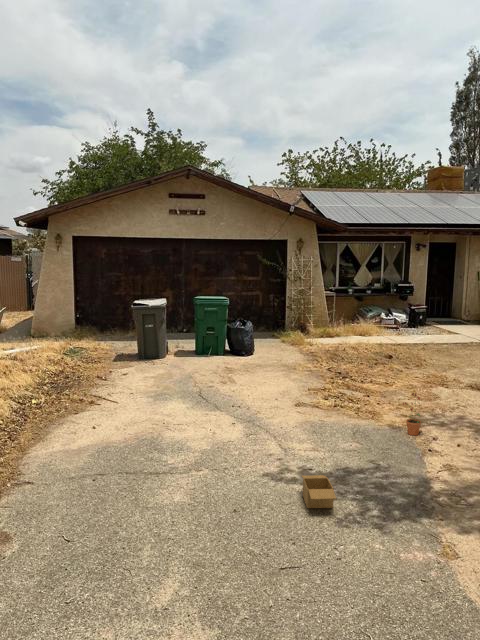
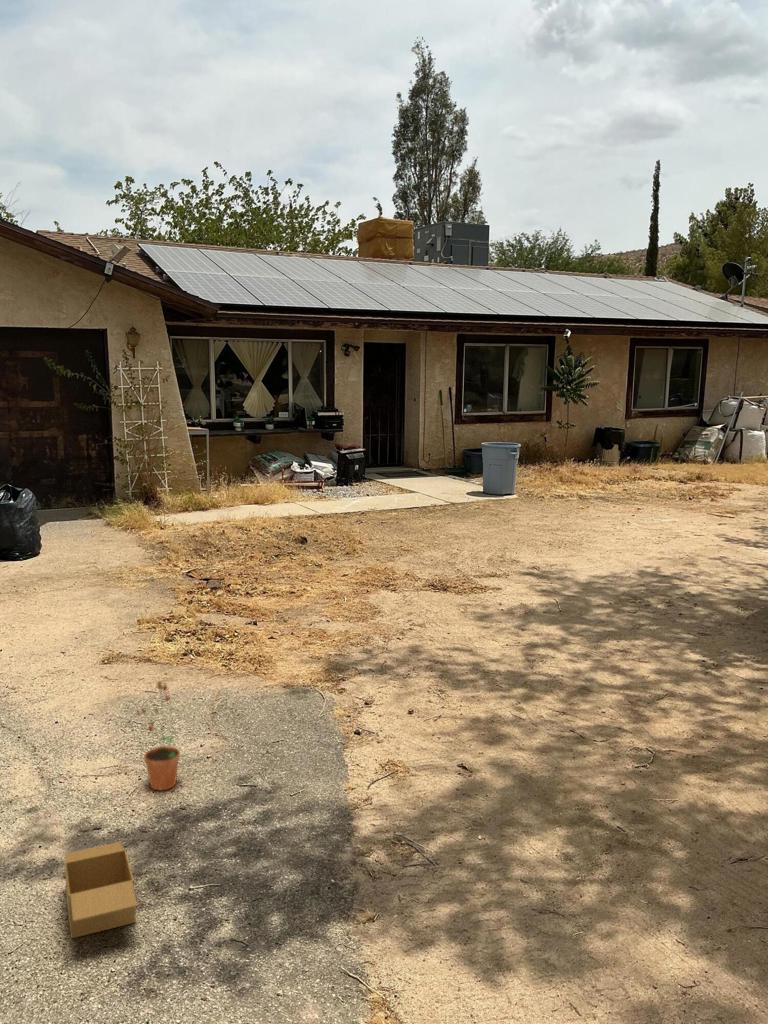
potted plant: present [403,393,421,435] -> present [136,682,180,790]

